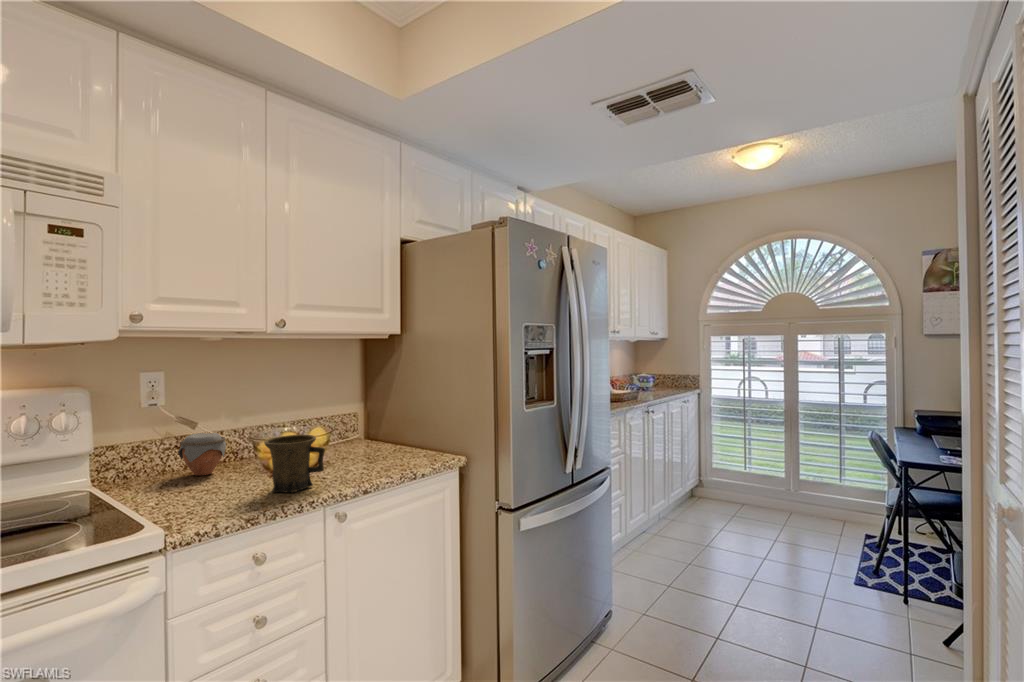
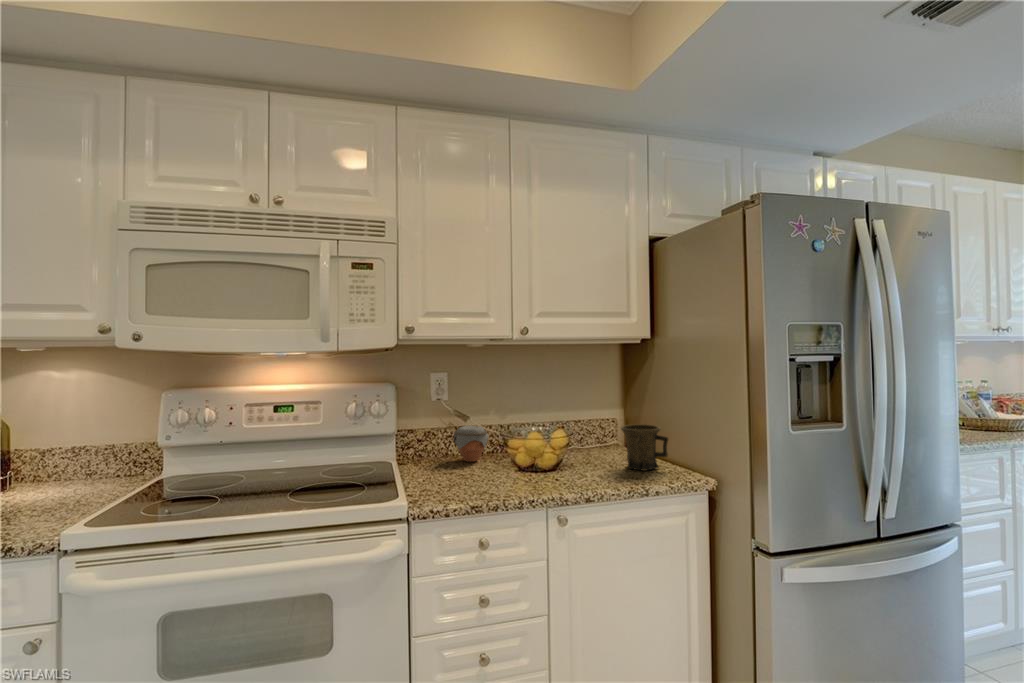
mug: present [264,435,325,492] -> present [621,424,668,471]

